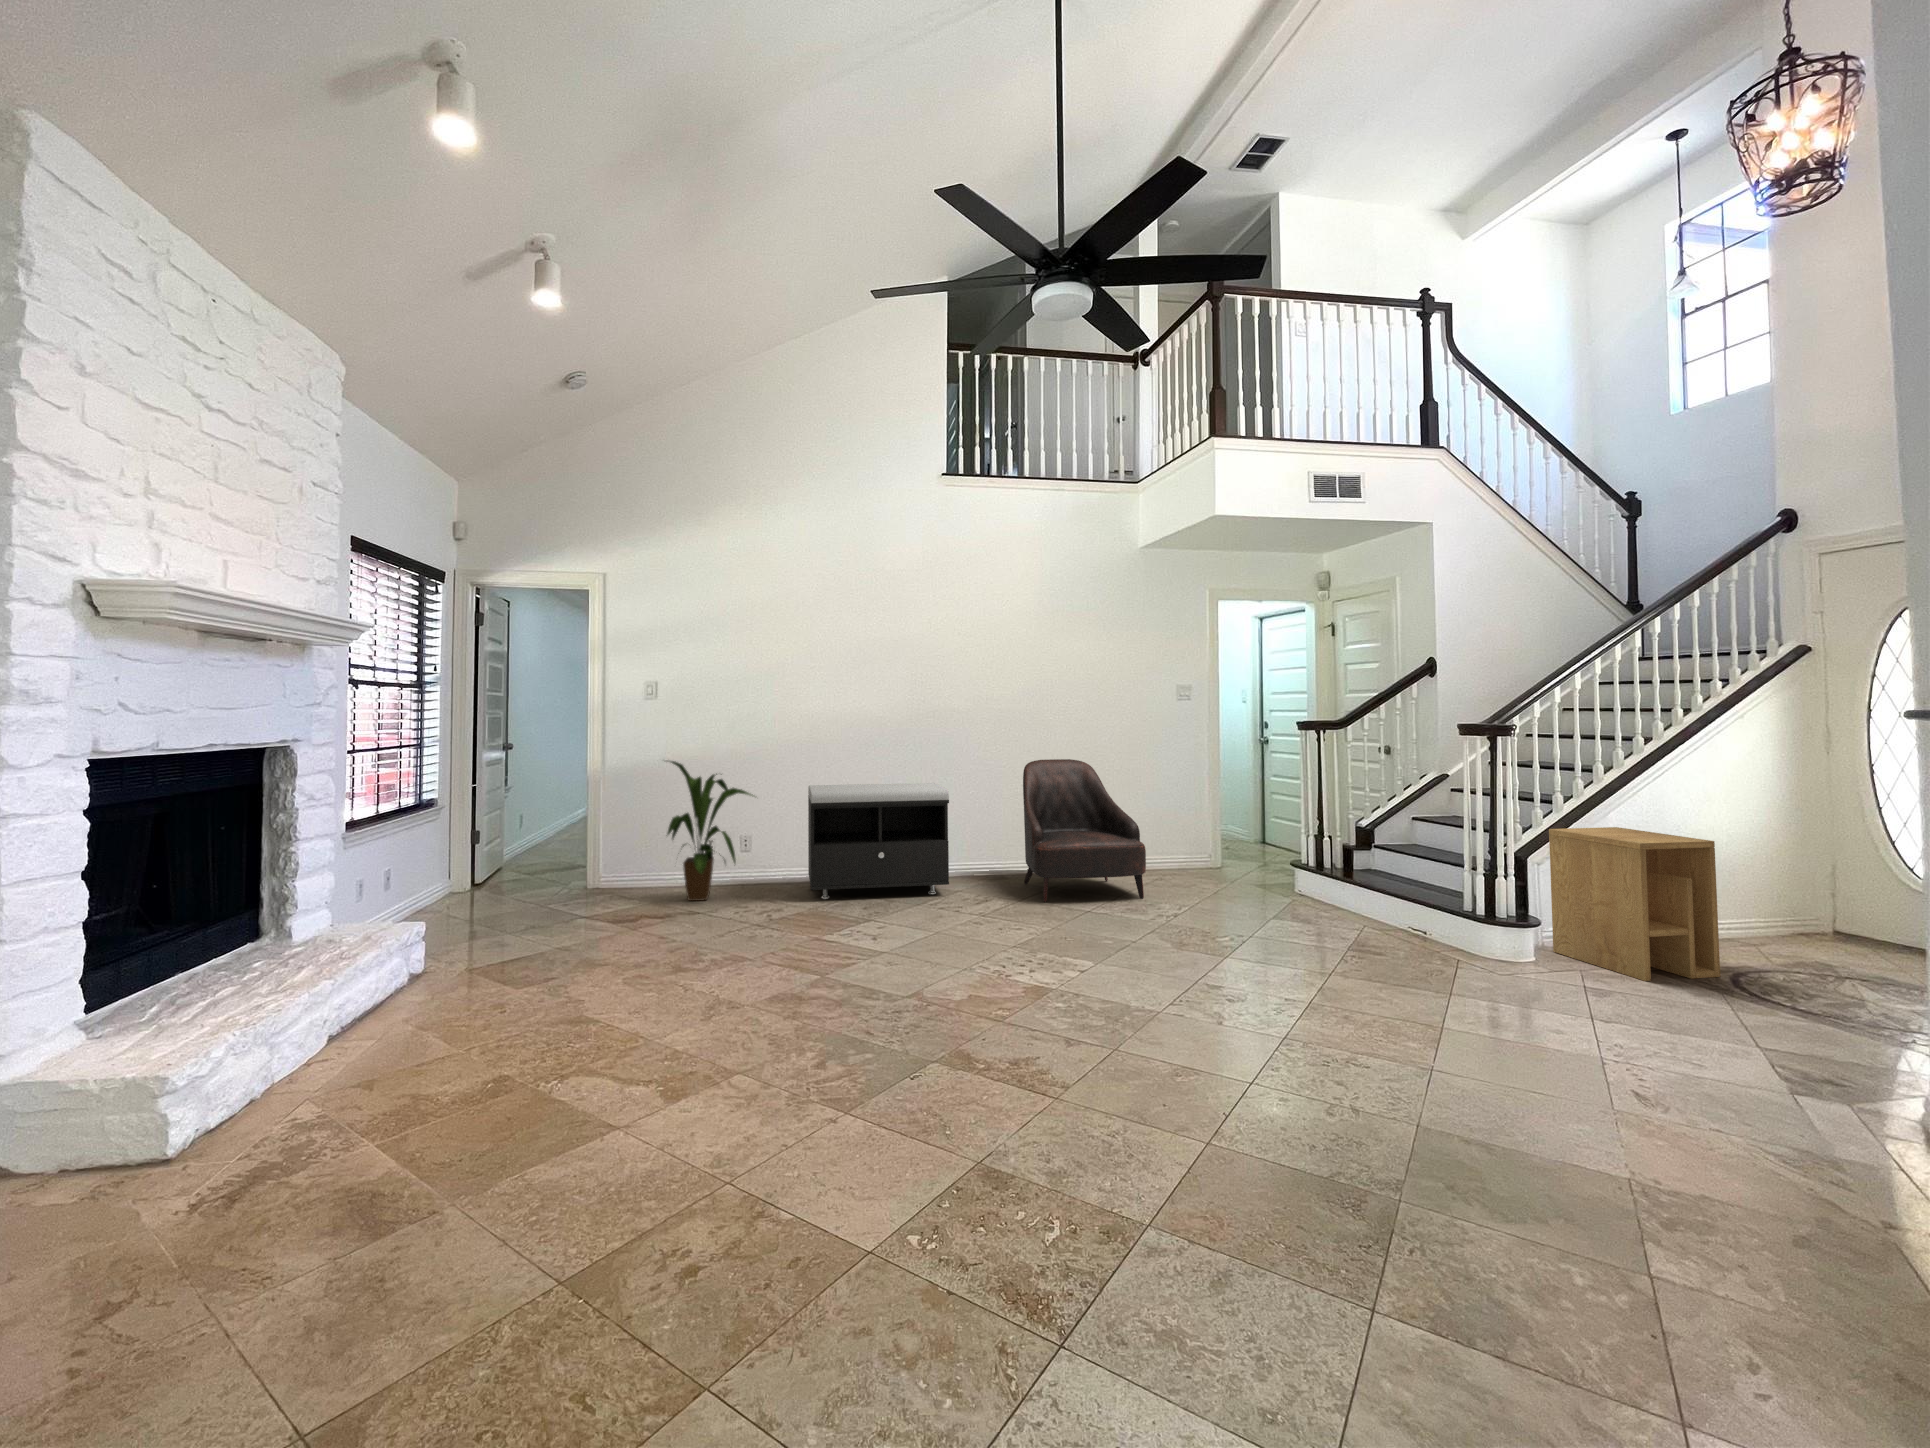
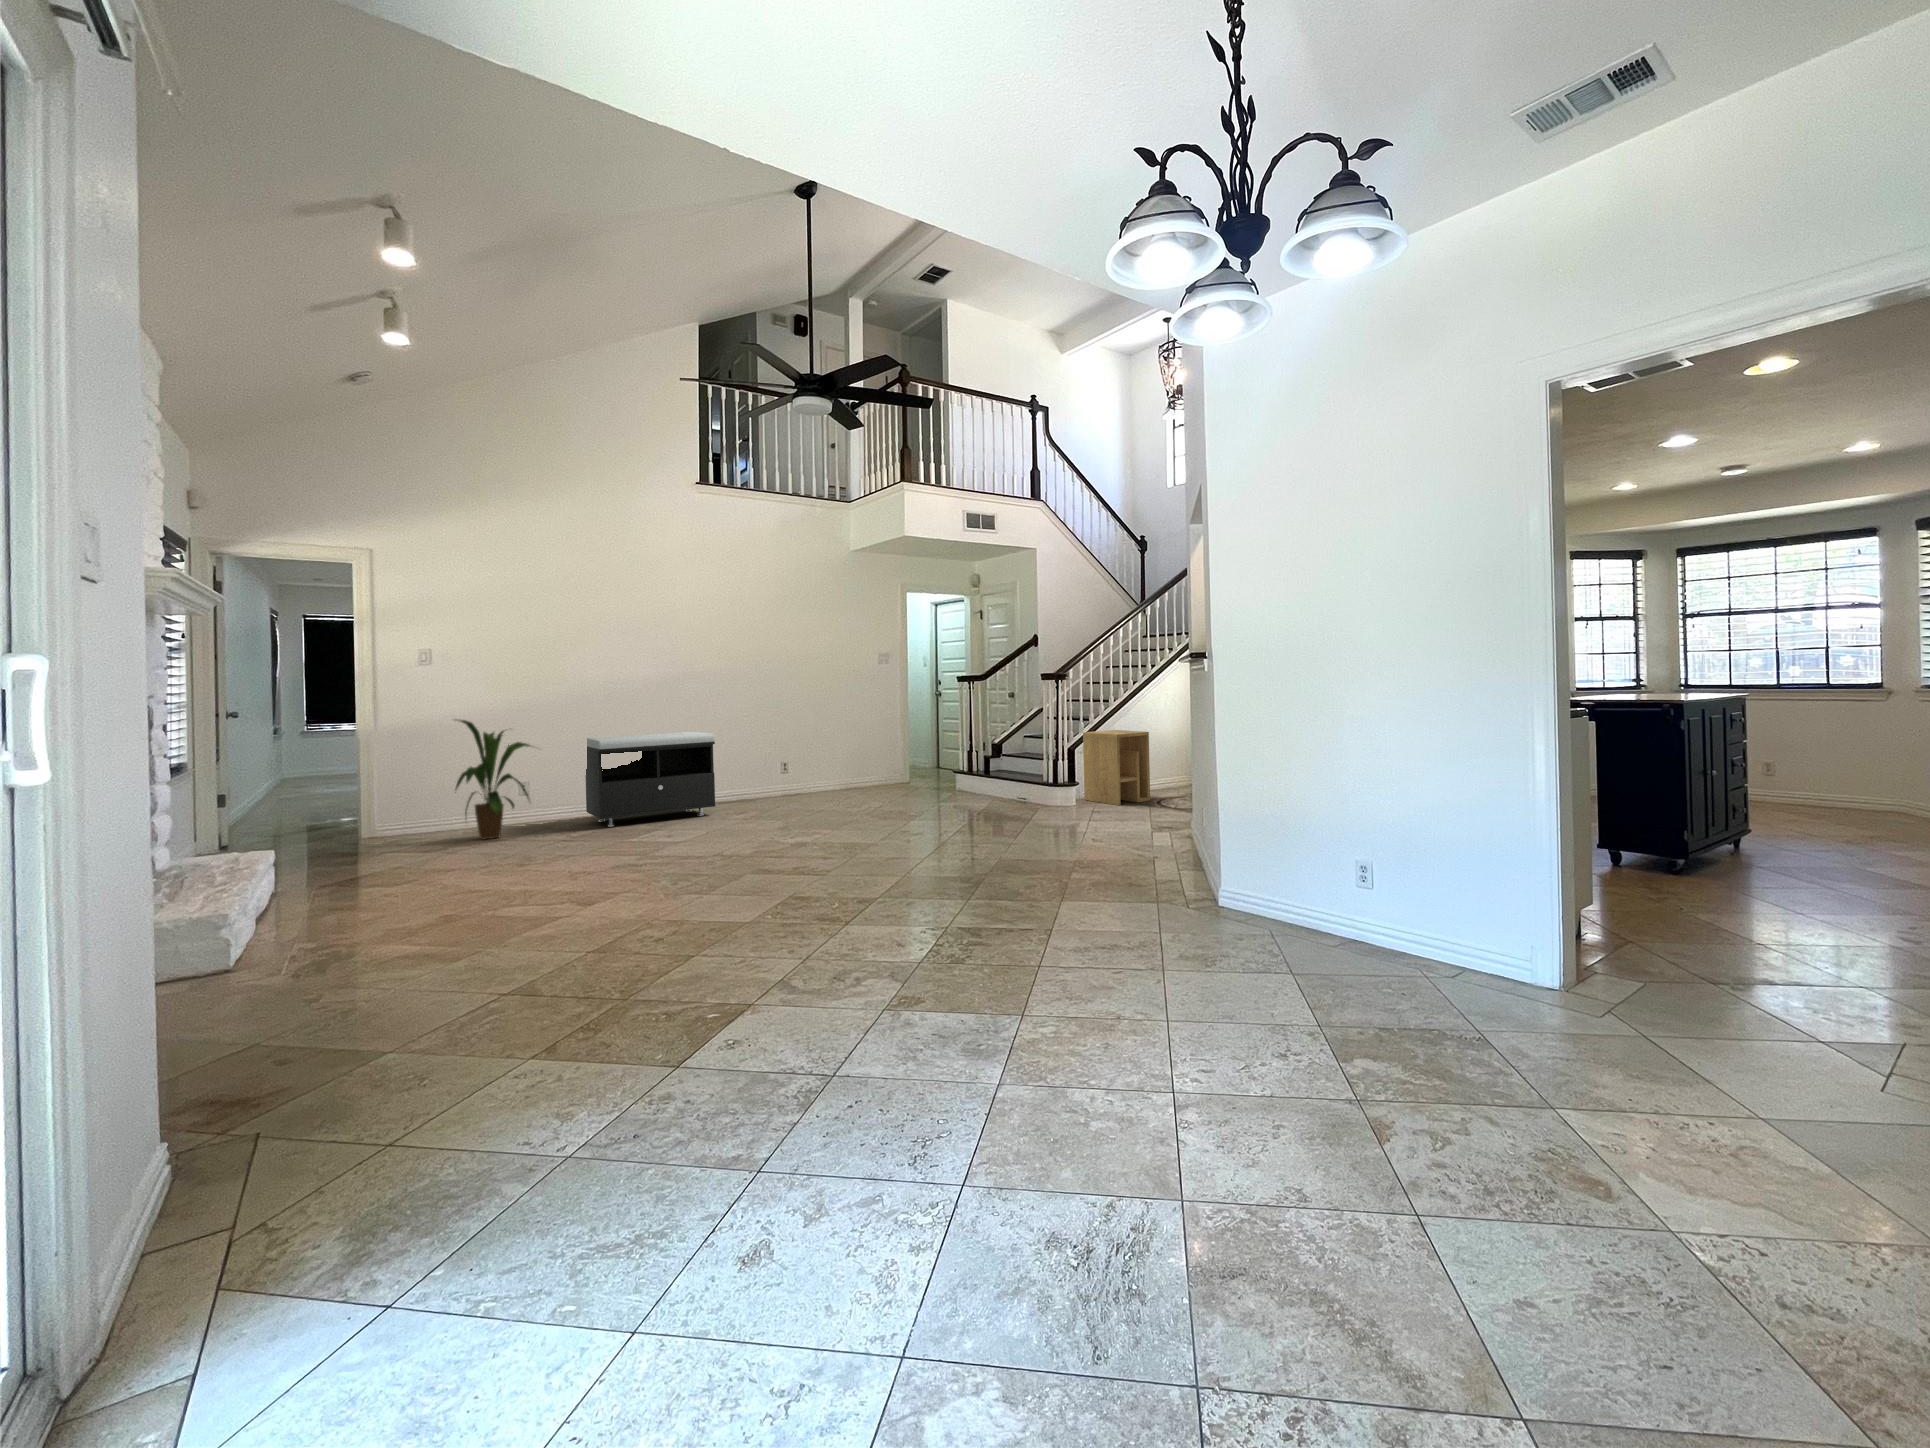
armchair: present [1023,759,1146,902] -> none [768,709,861,811]

